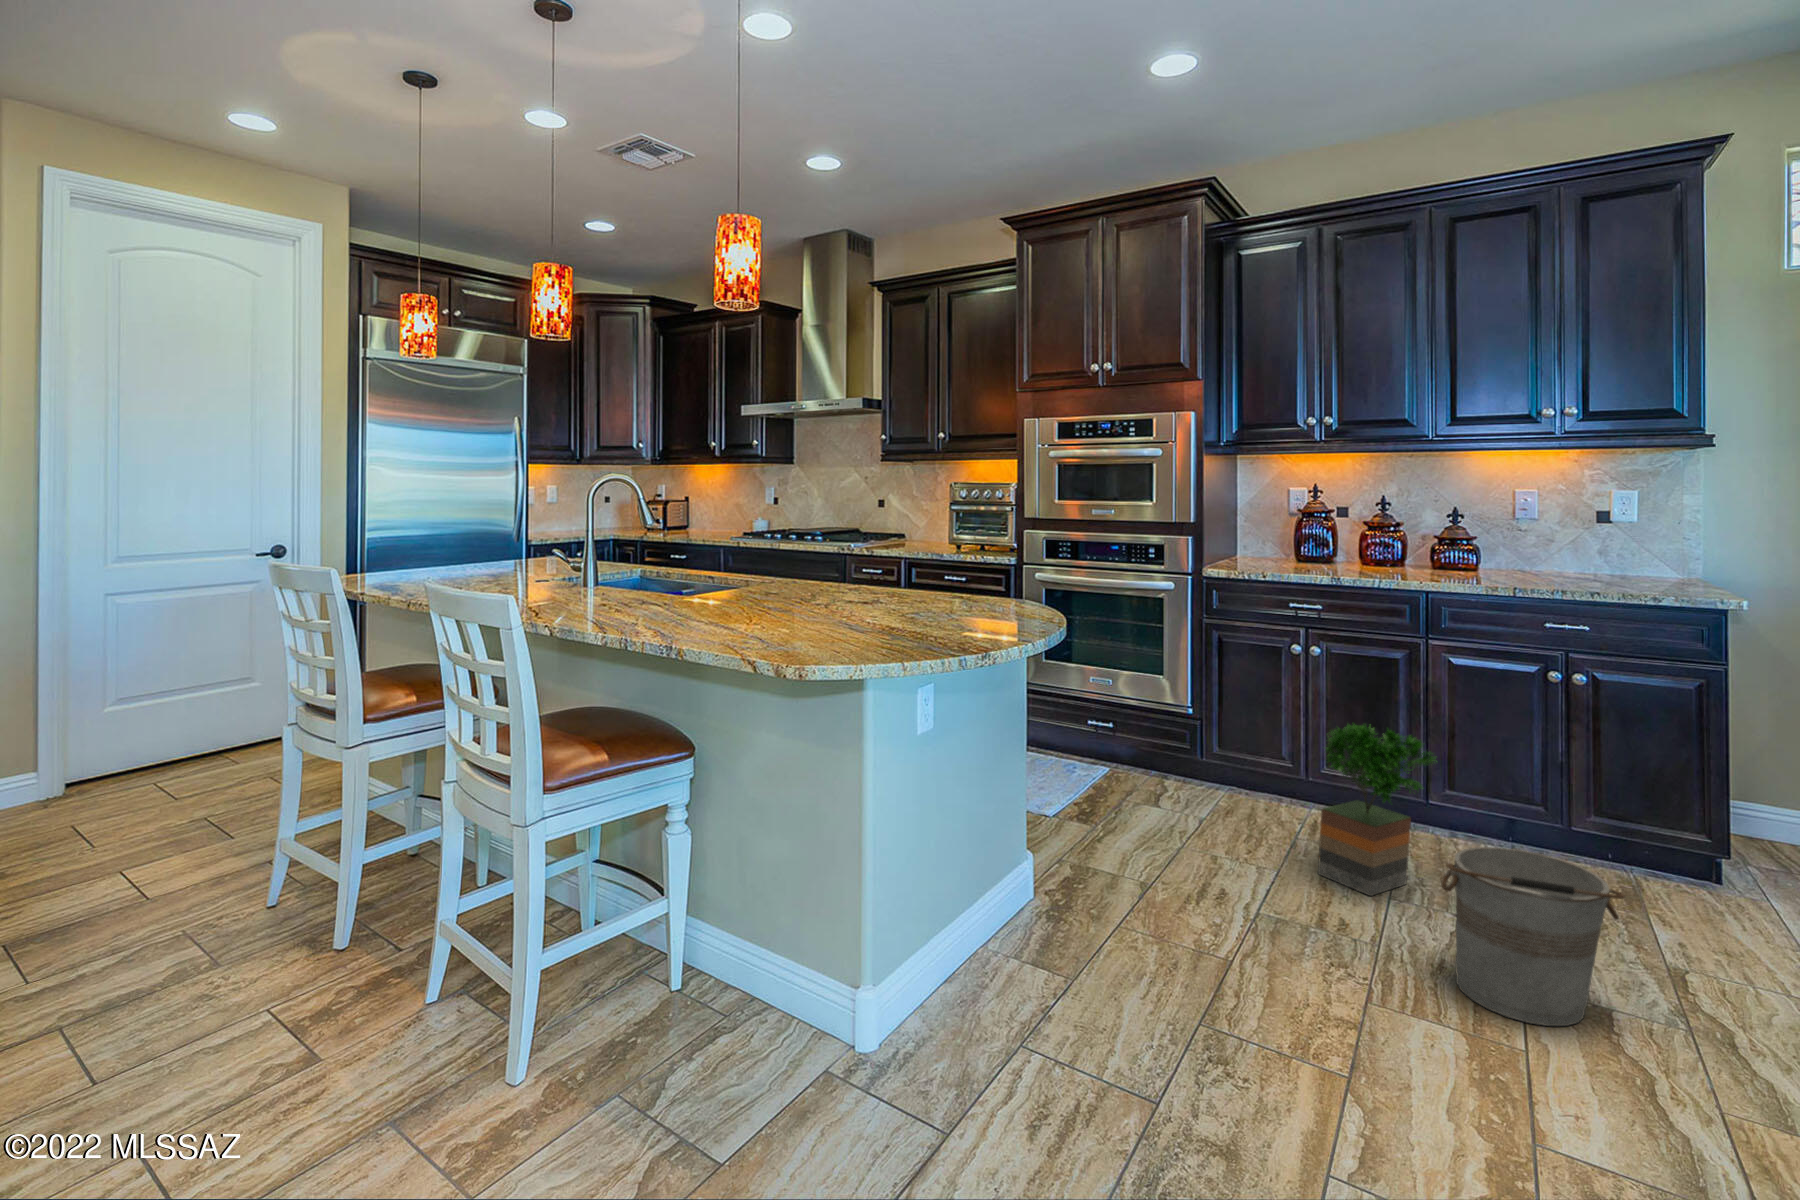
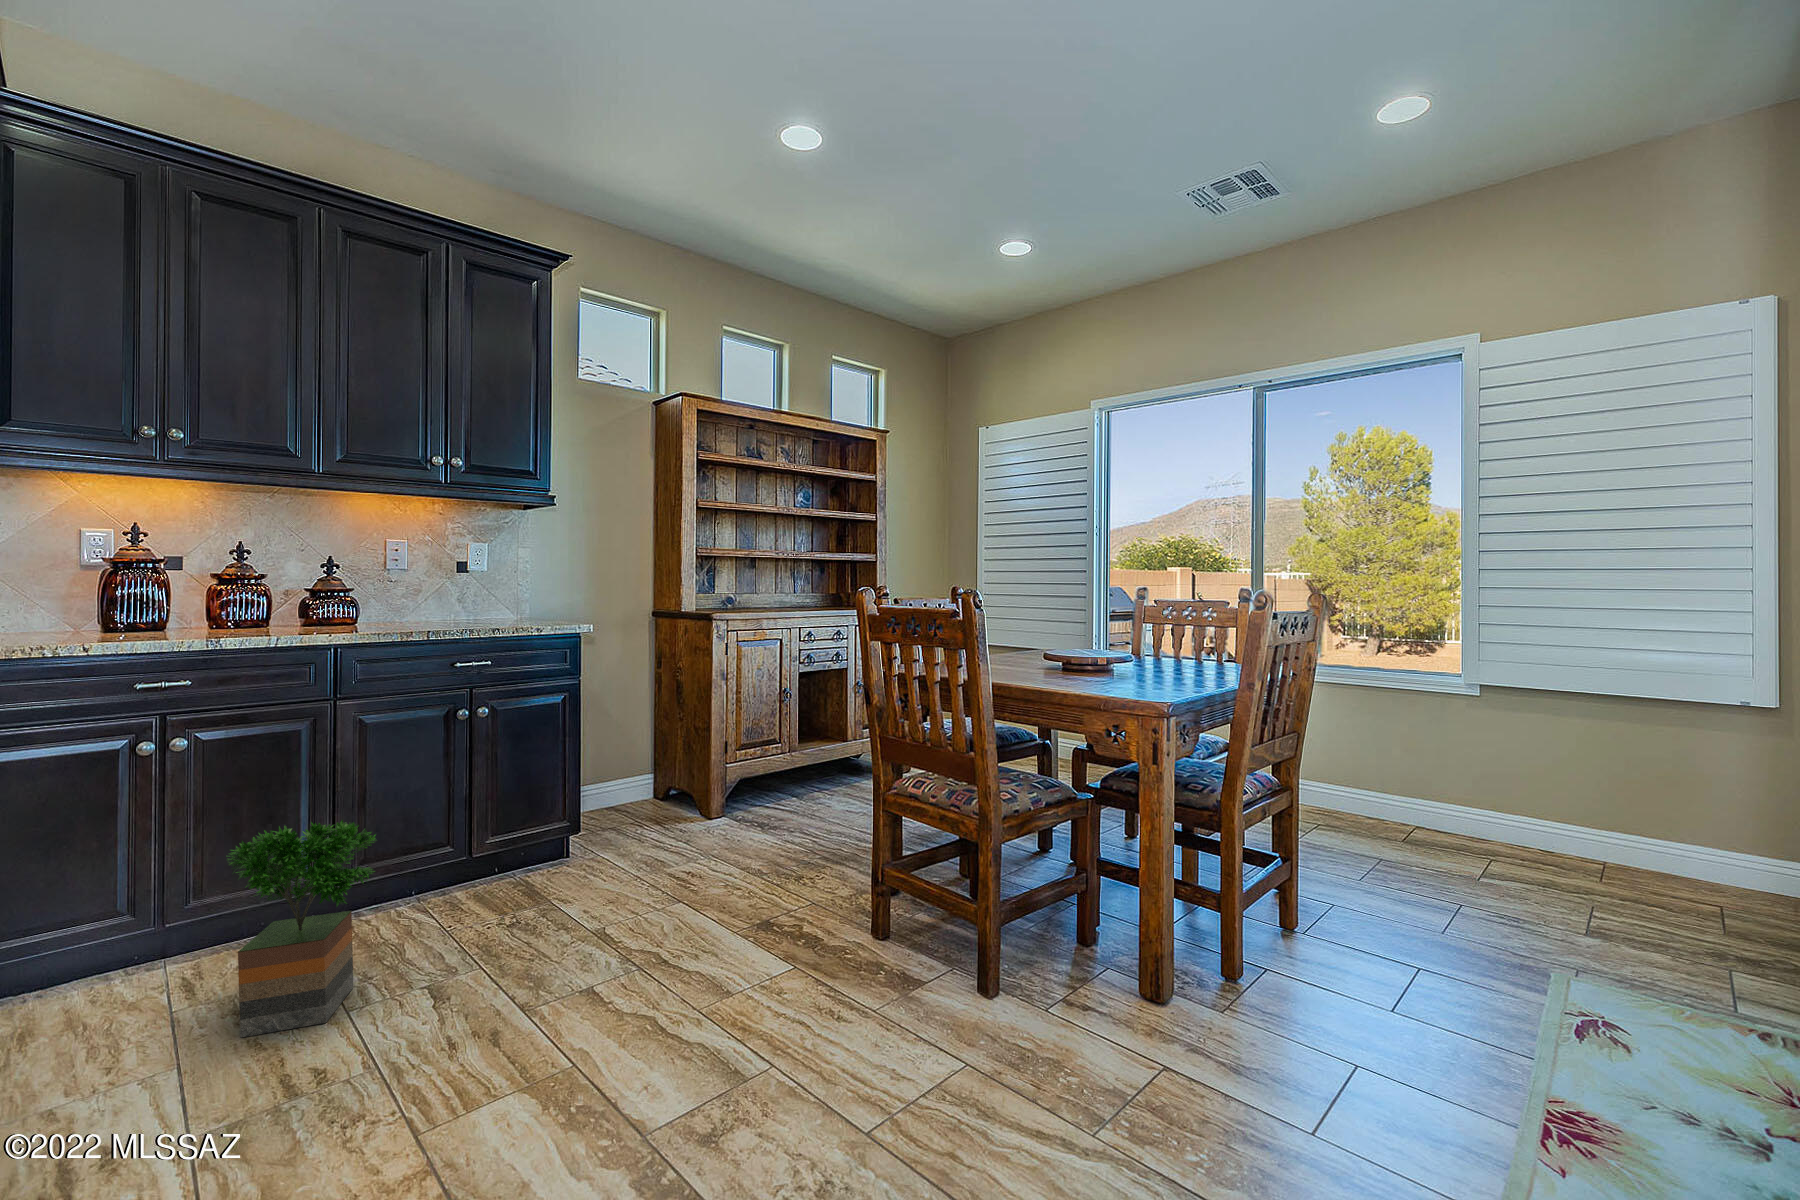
bucket: present [1442,847,1625,1026] -> none [450,879,604,1055]

